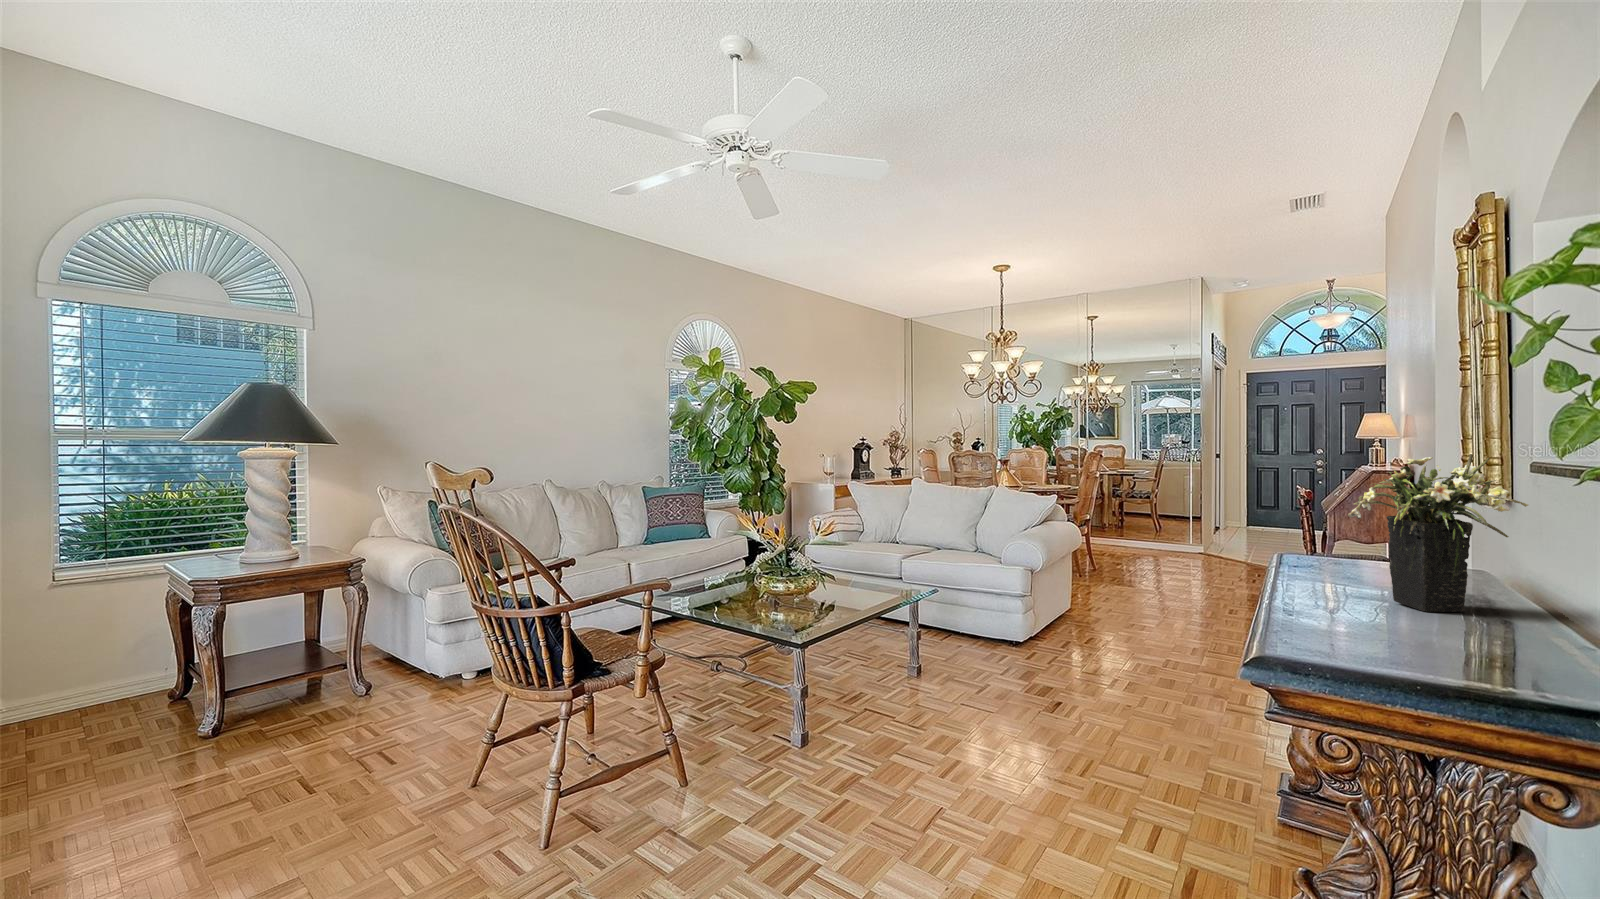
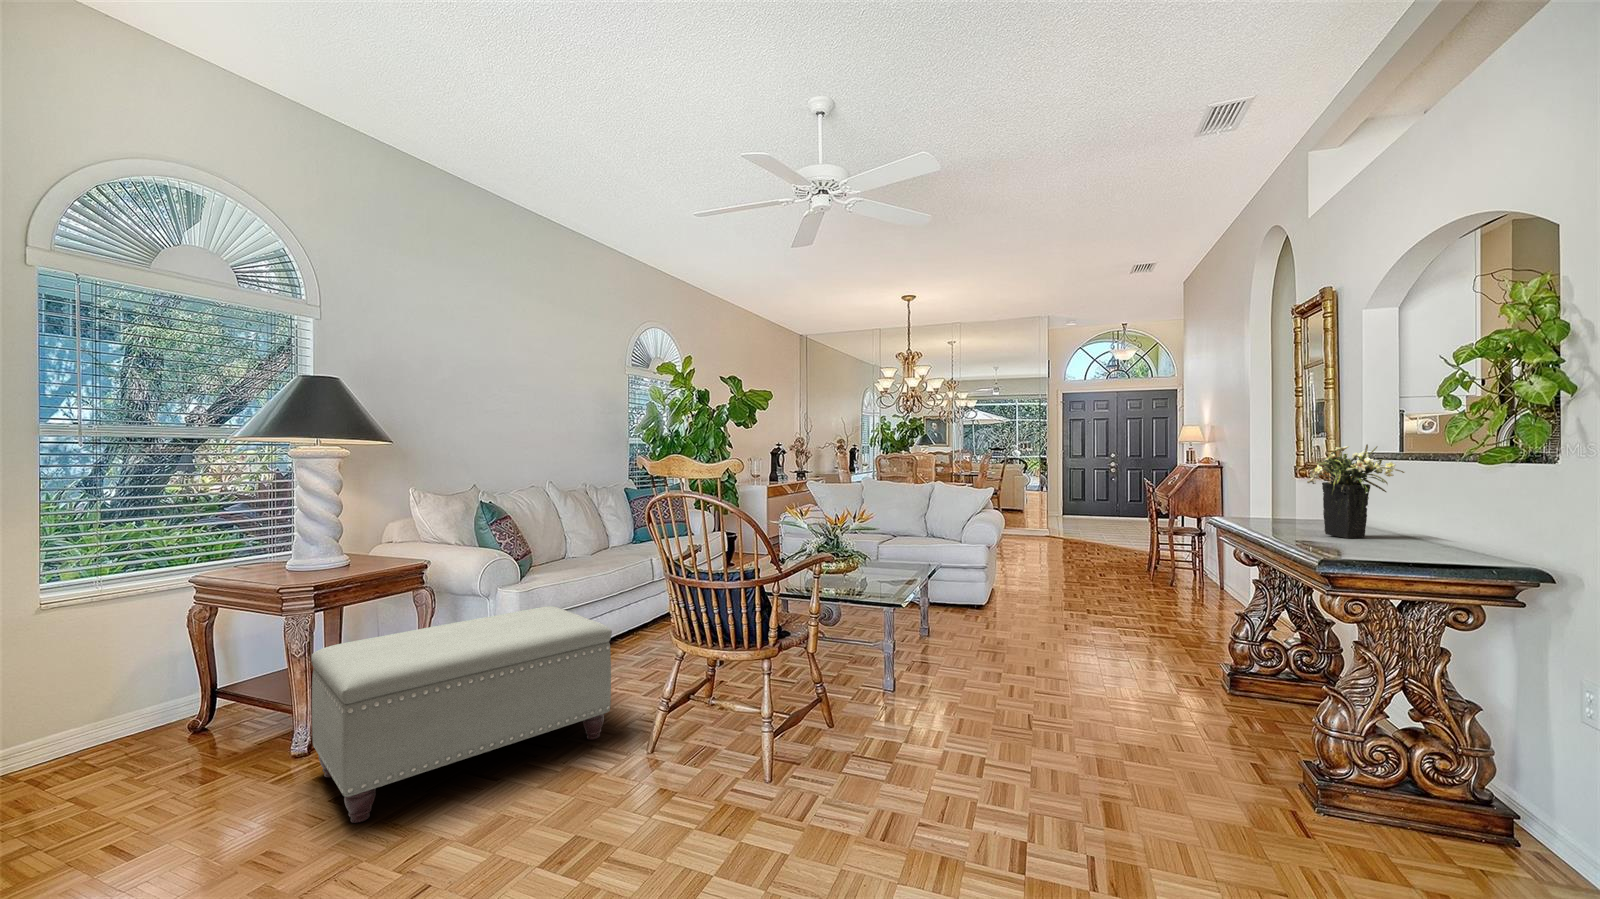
ottoman: none [130,618,461,830] -> present [311,606,612,823]

